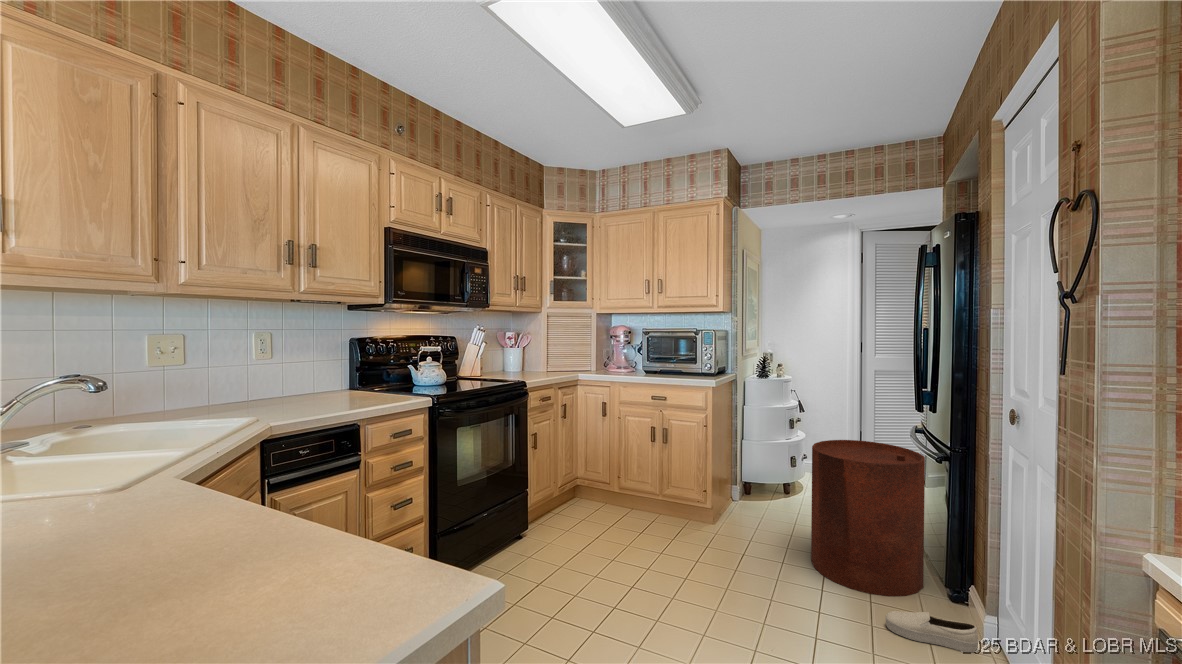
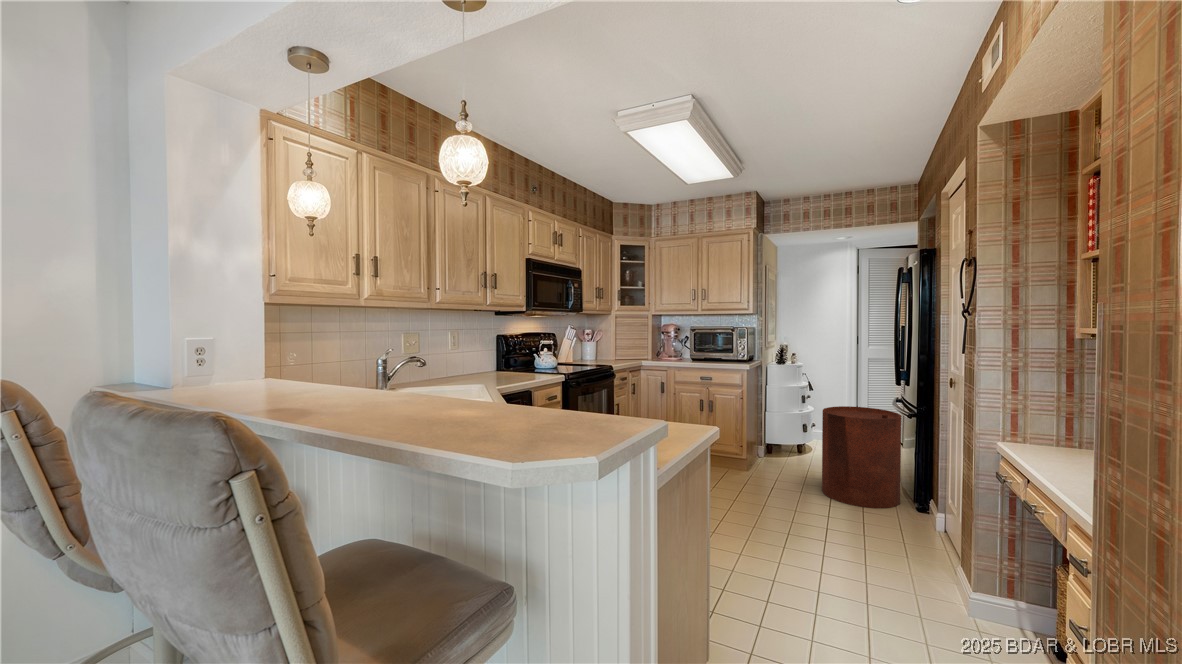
shoe: present [885,611,978,652] -> none [873,511,932,533]

